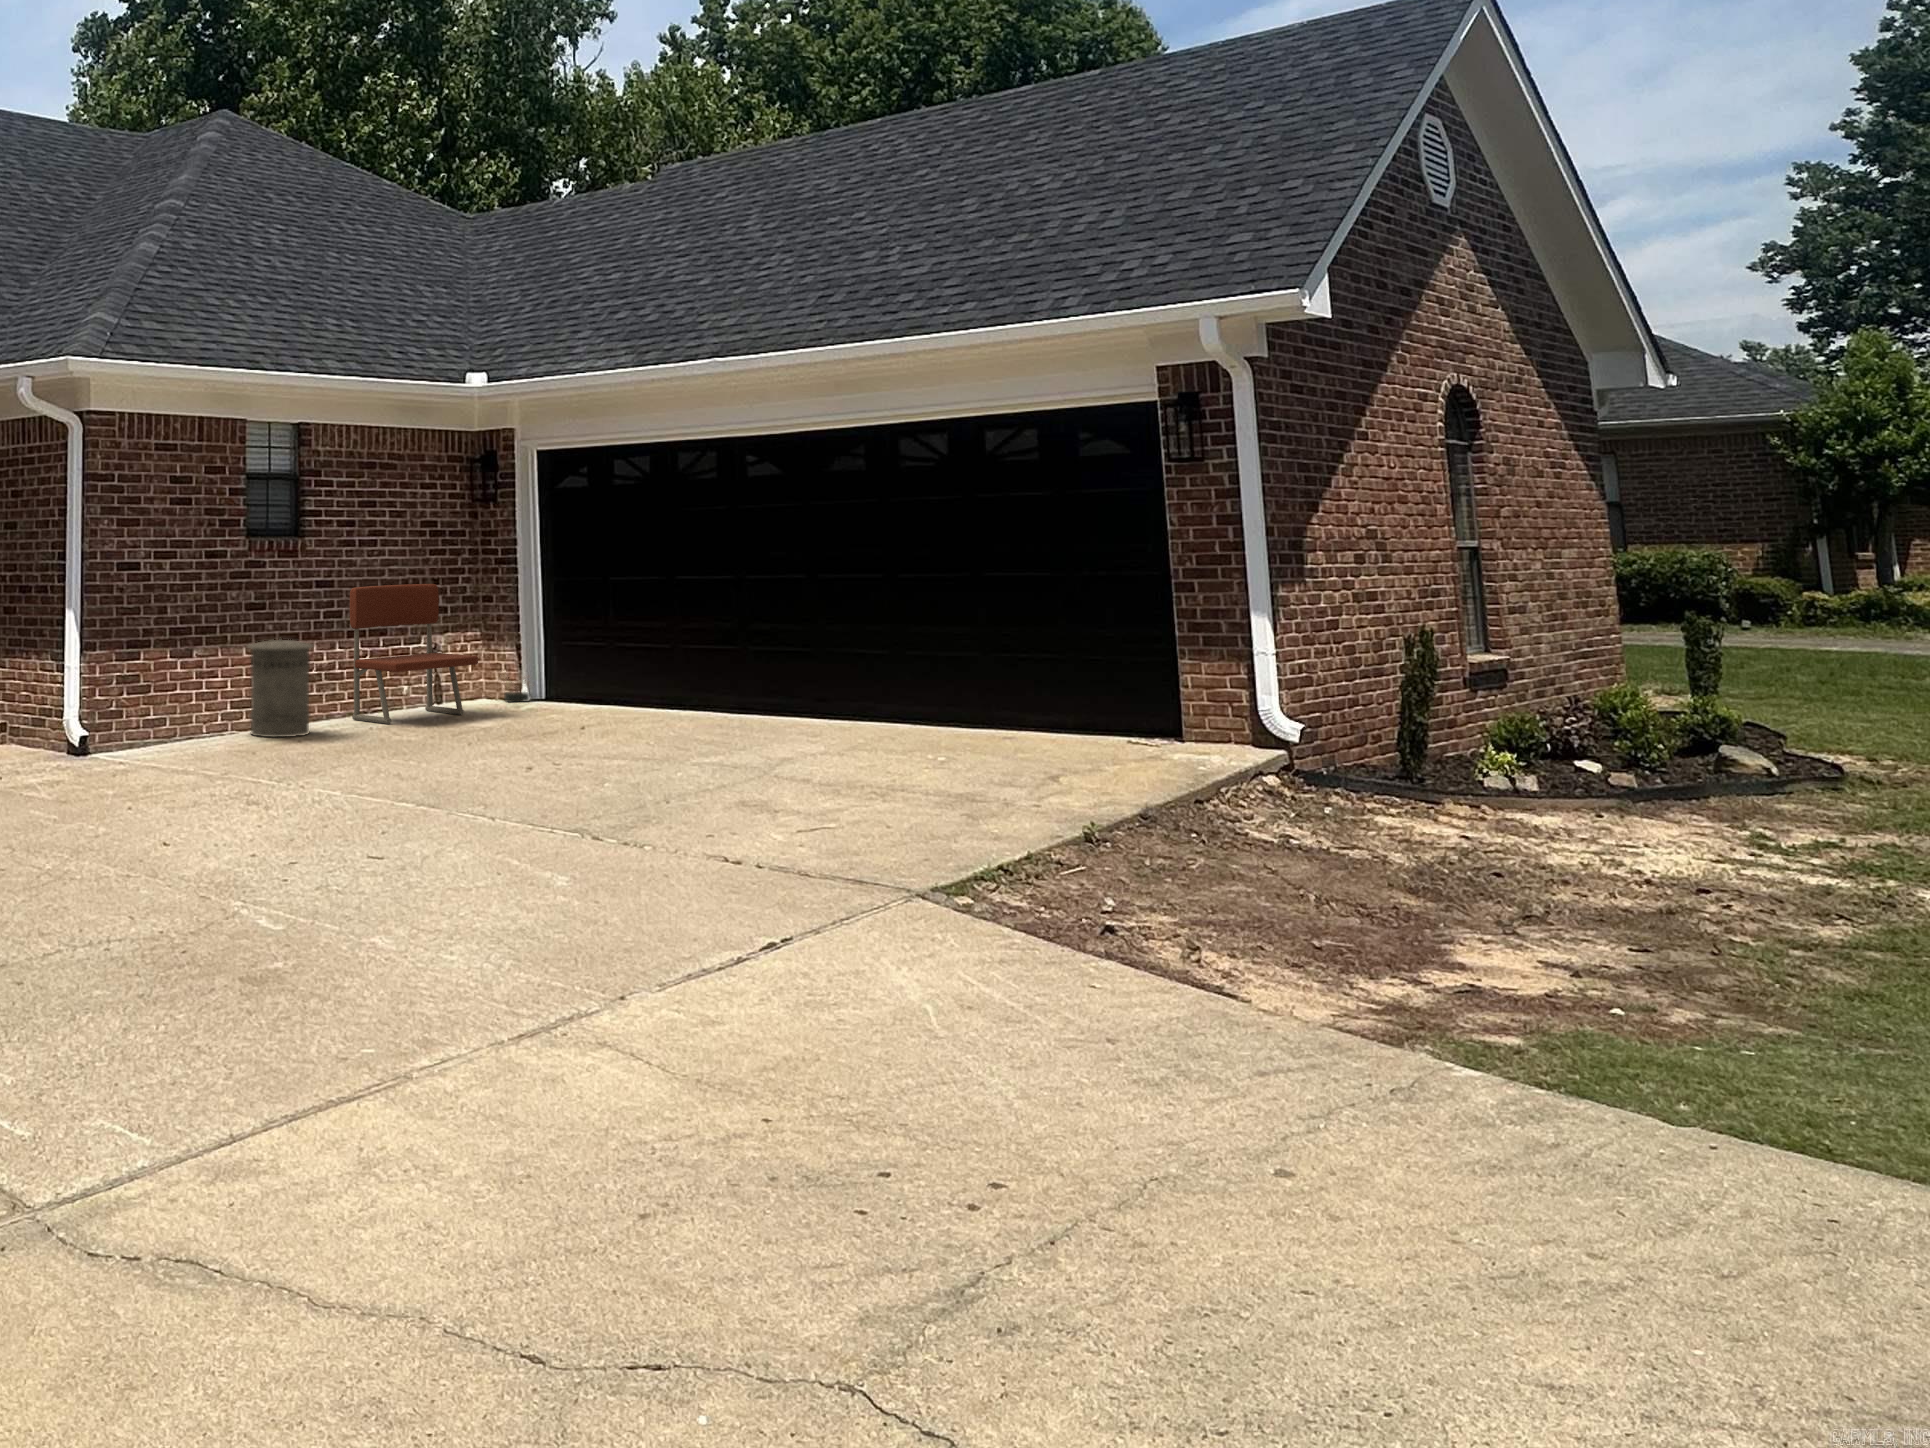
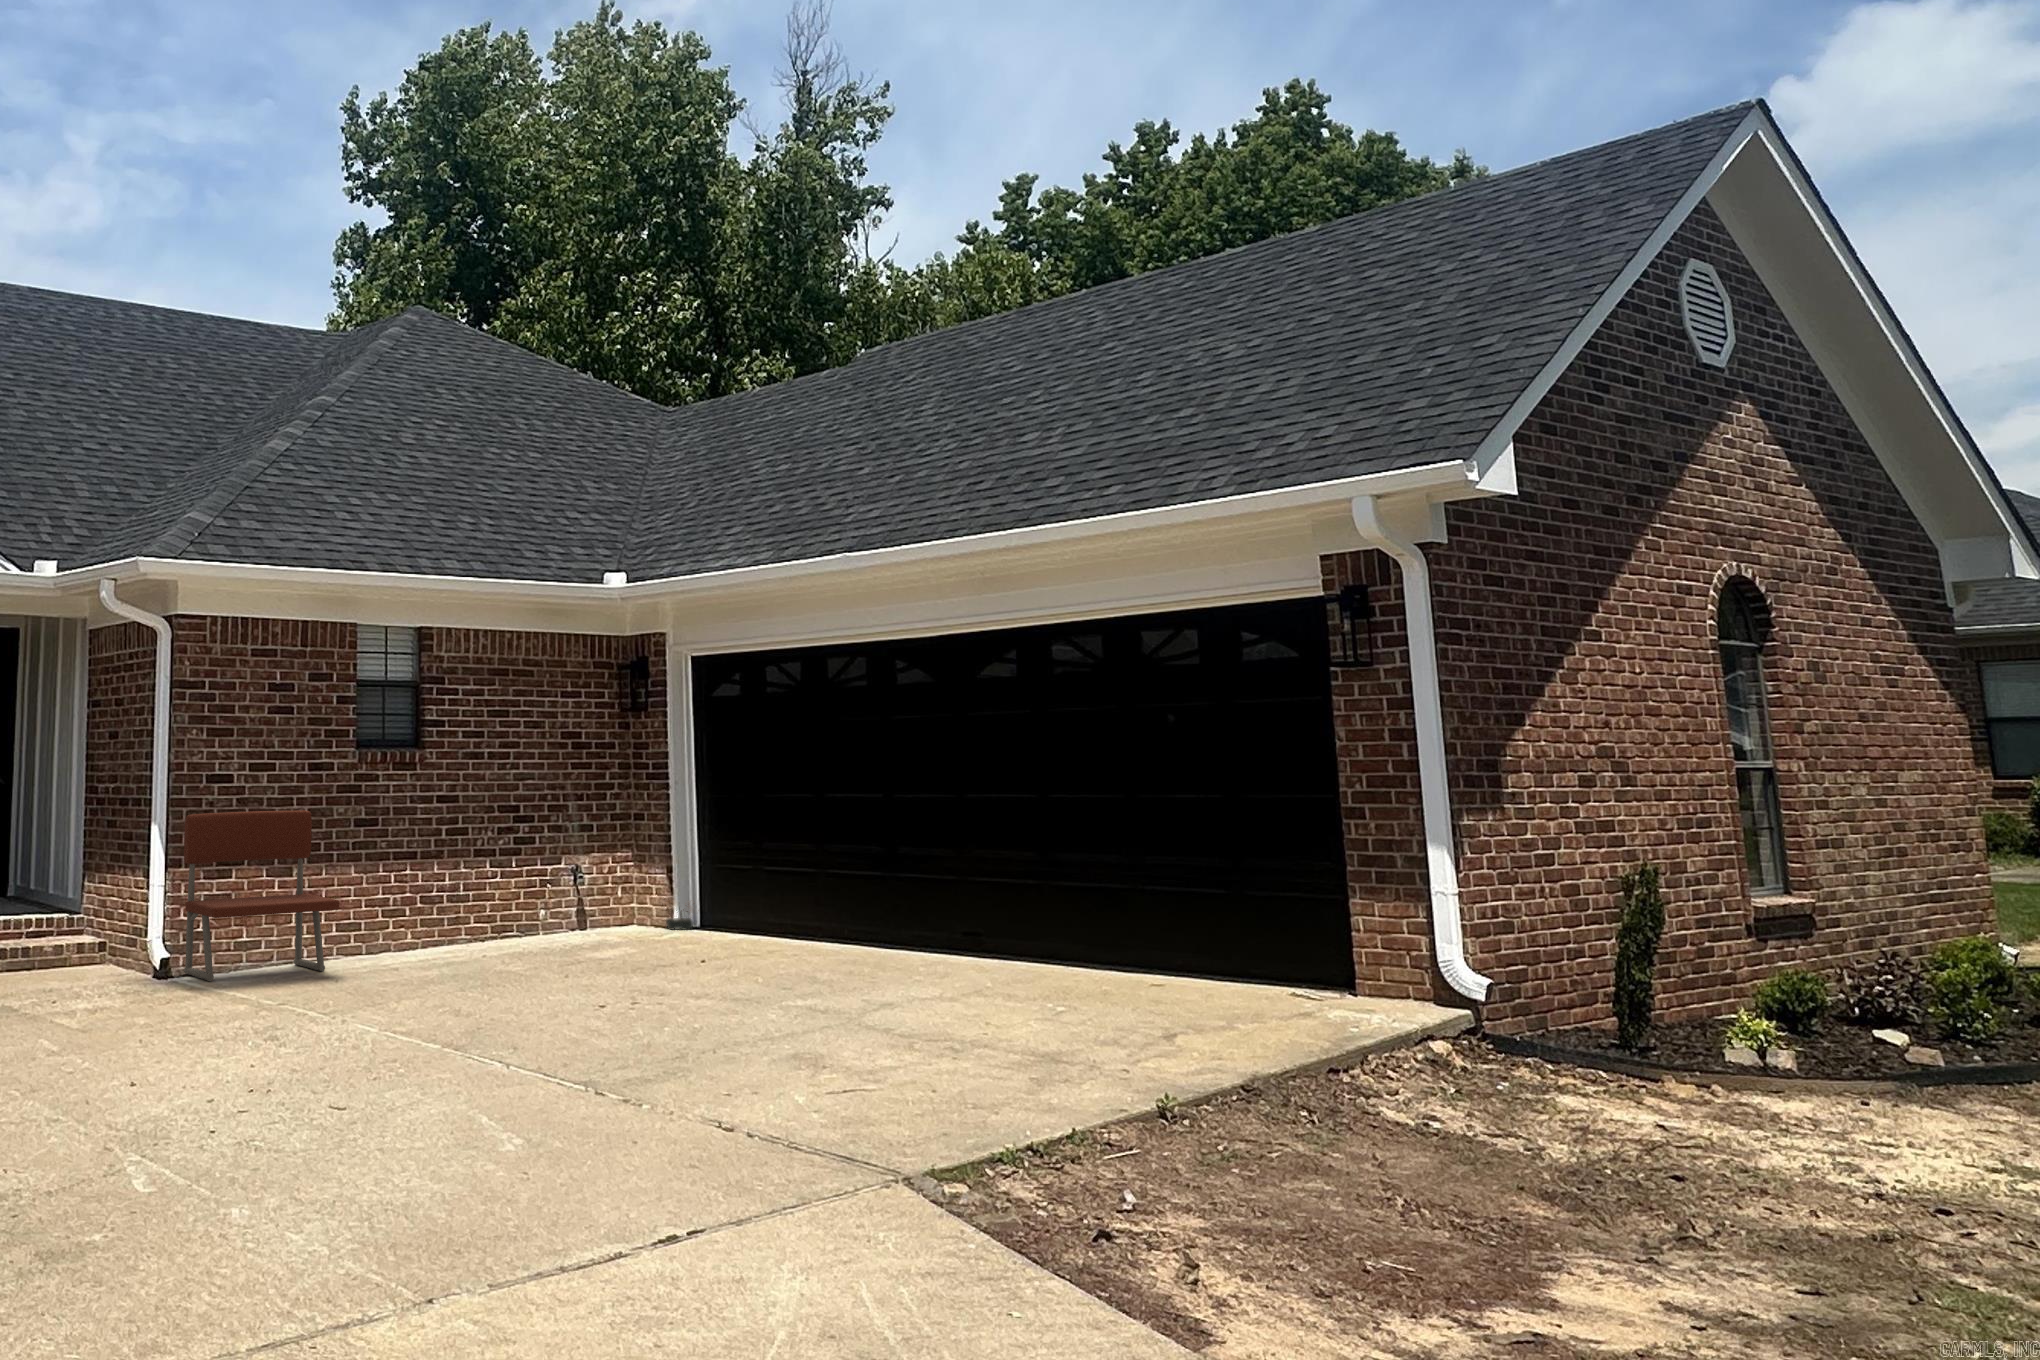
bench: present [350,584,478,724] -> present [184,811,339,981]
trash can: present [248,639,313,737] -> none [358,855,430,963]

